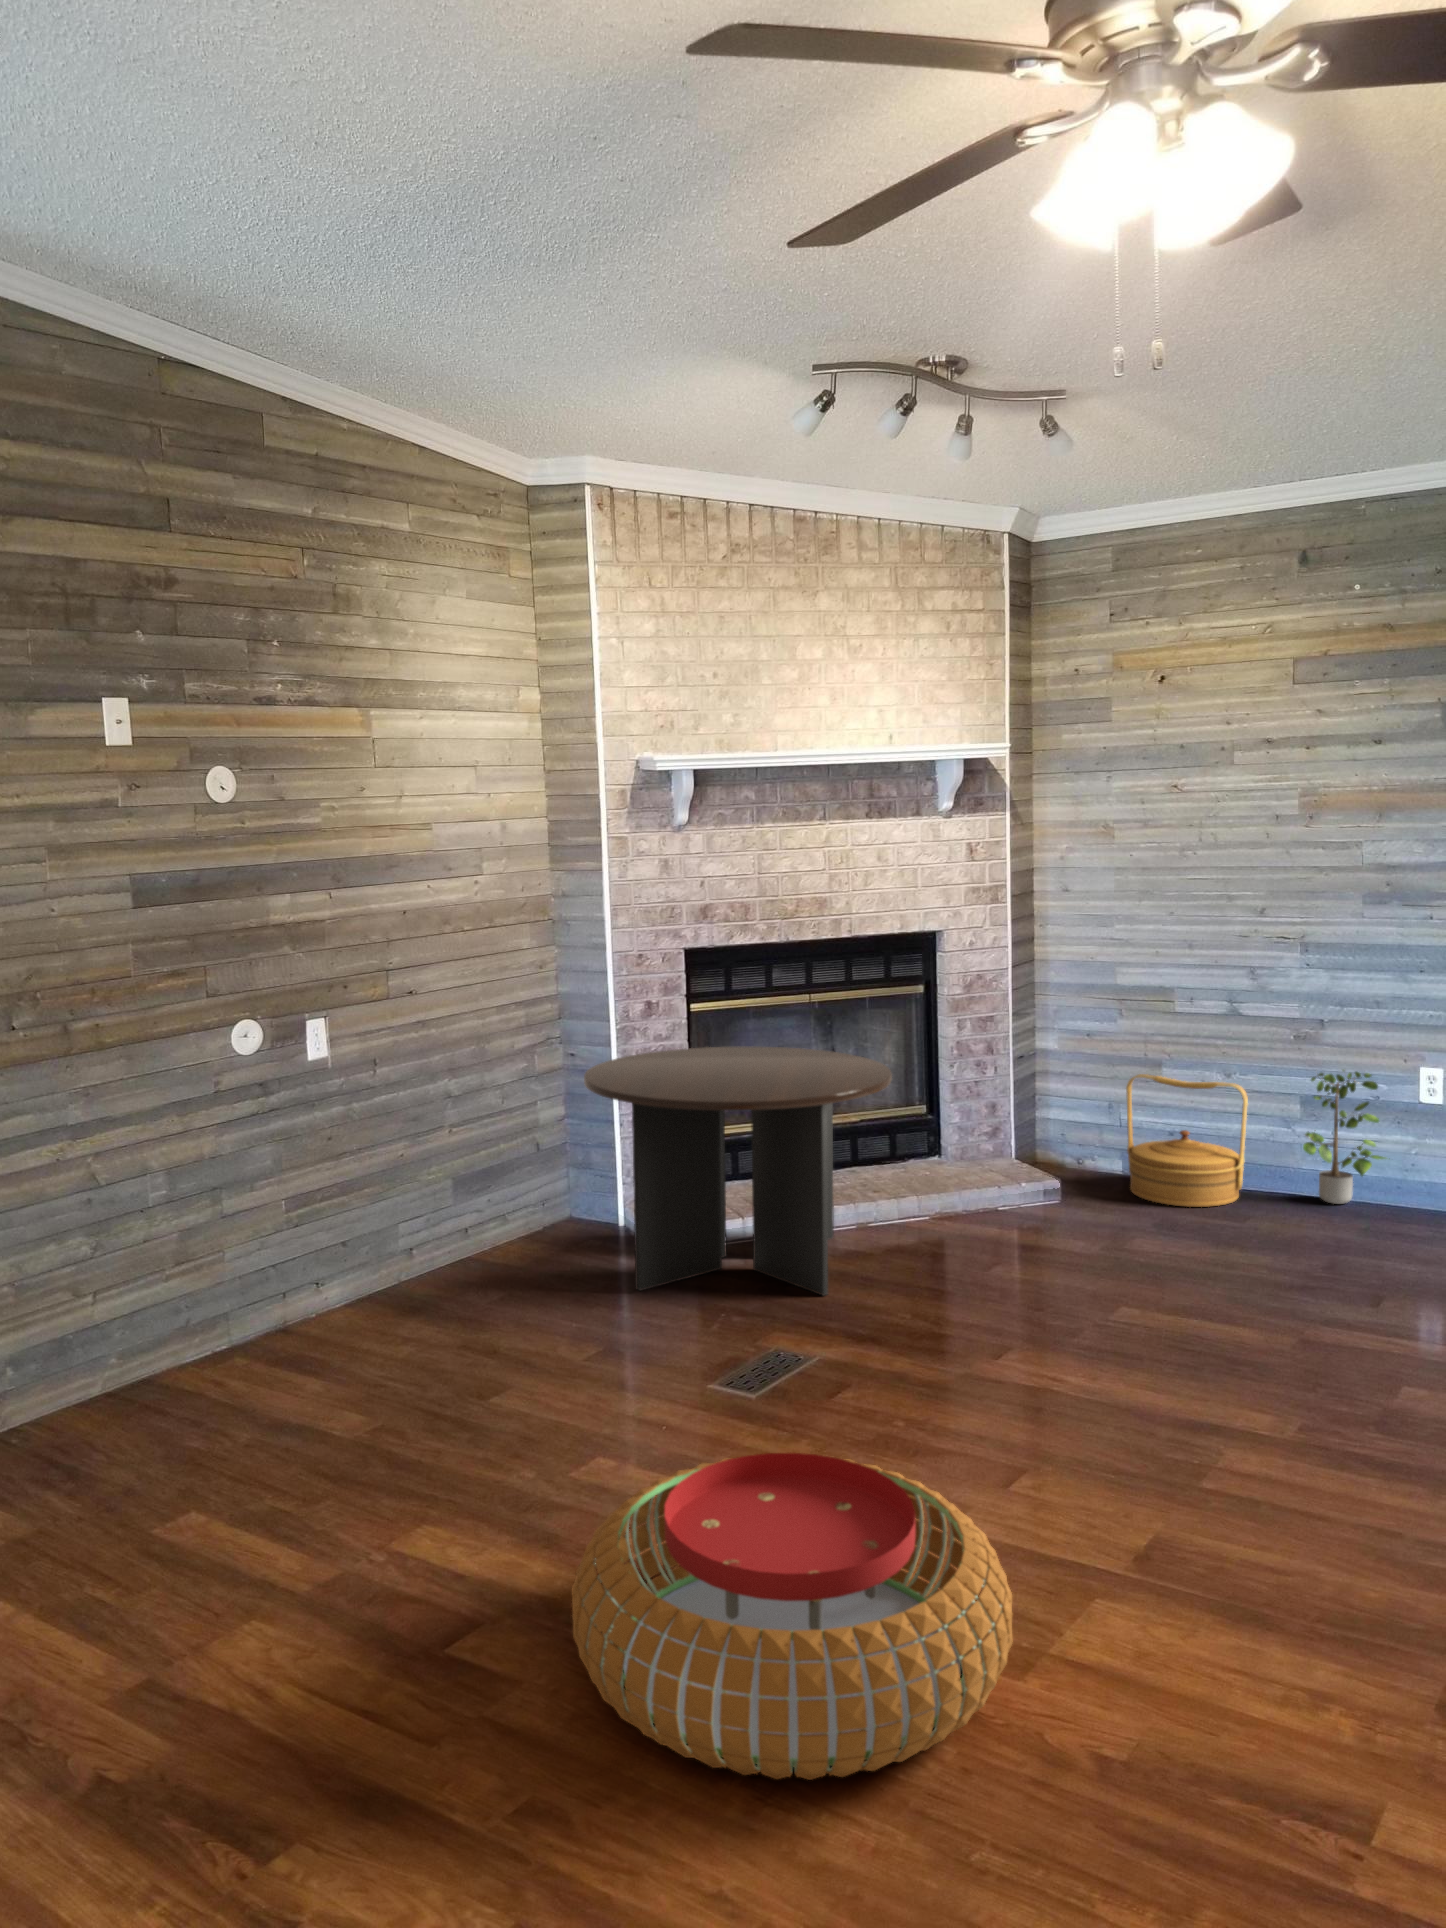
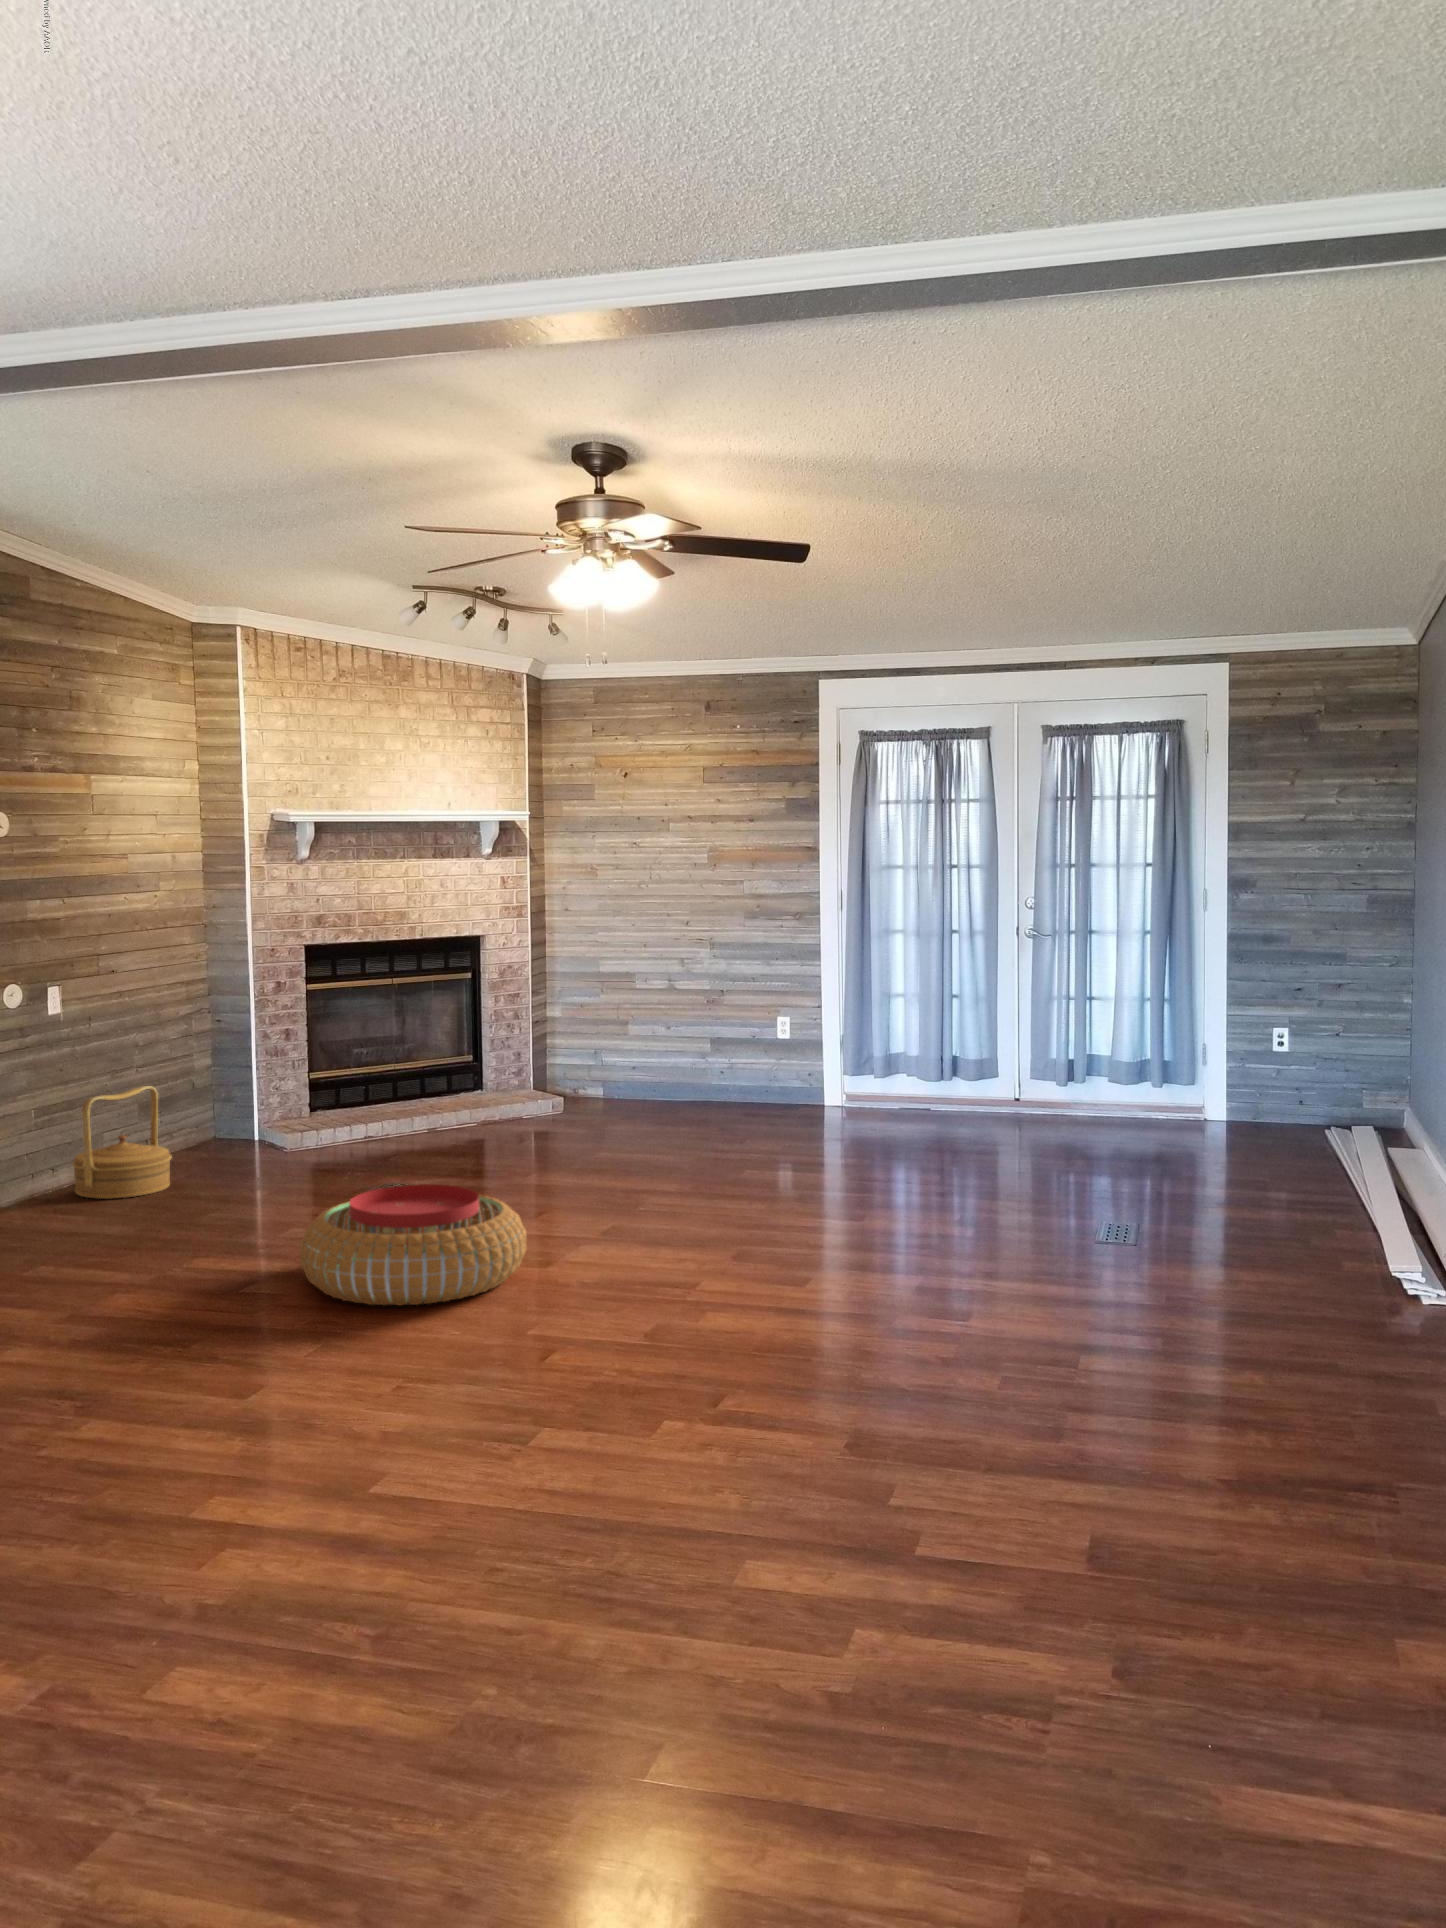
coffee table: present [584,1046,892,1296] -> none [242,1012,453,1167]
potted plant: present [1303,1070,1386,1204] -> none [710,1019,762,1104]
woven basket: present [1126,1074,1248,1207] -> present [72,1086,172,1199]

